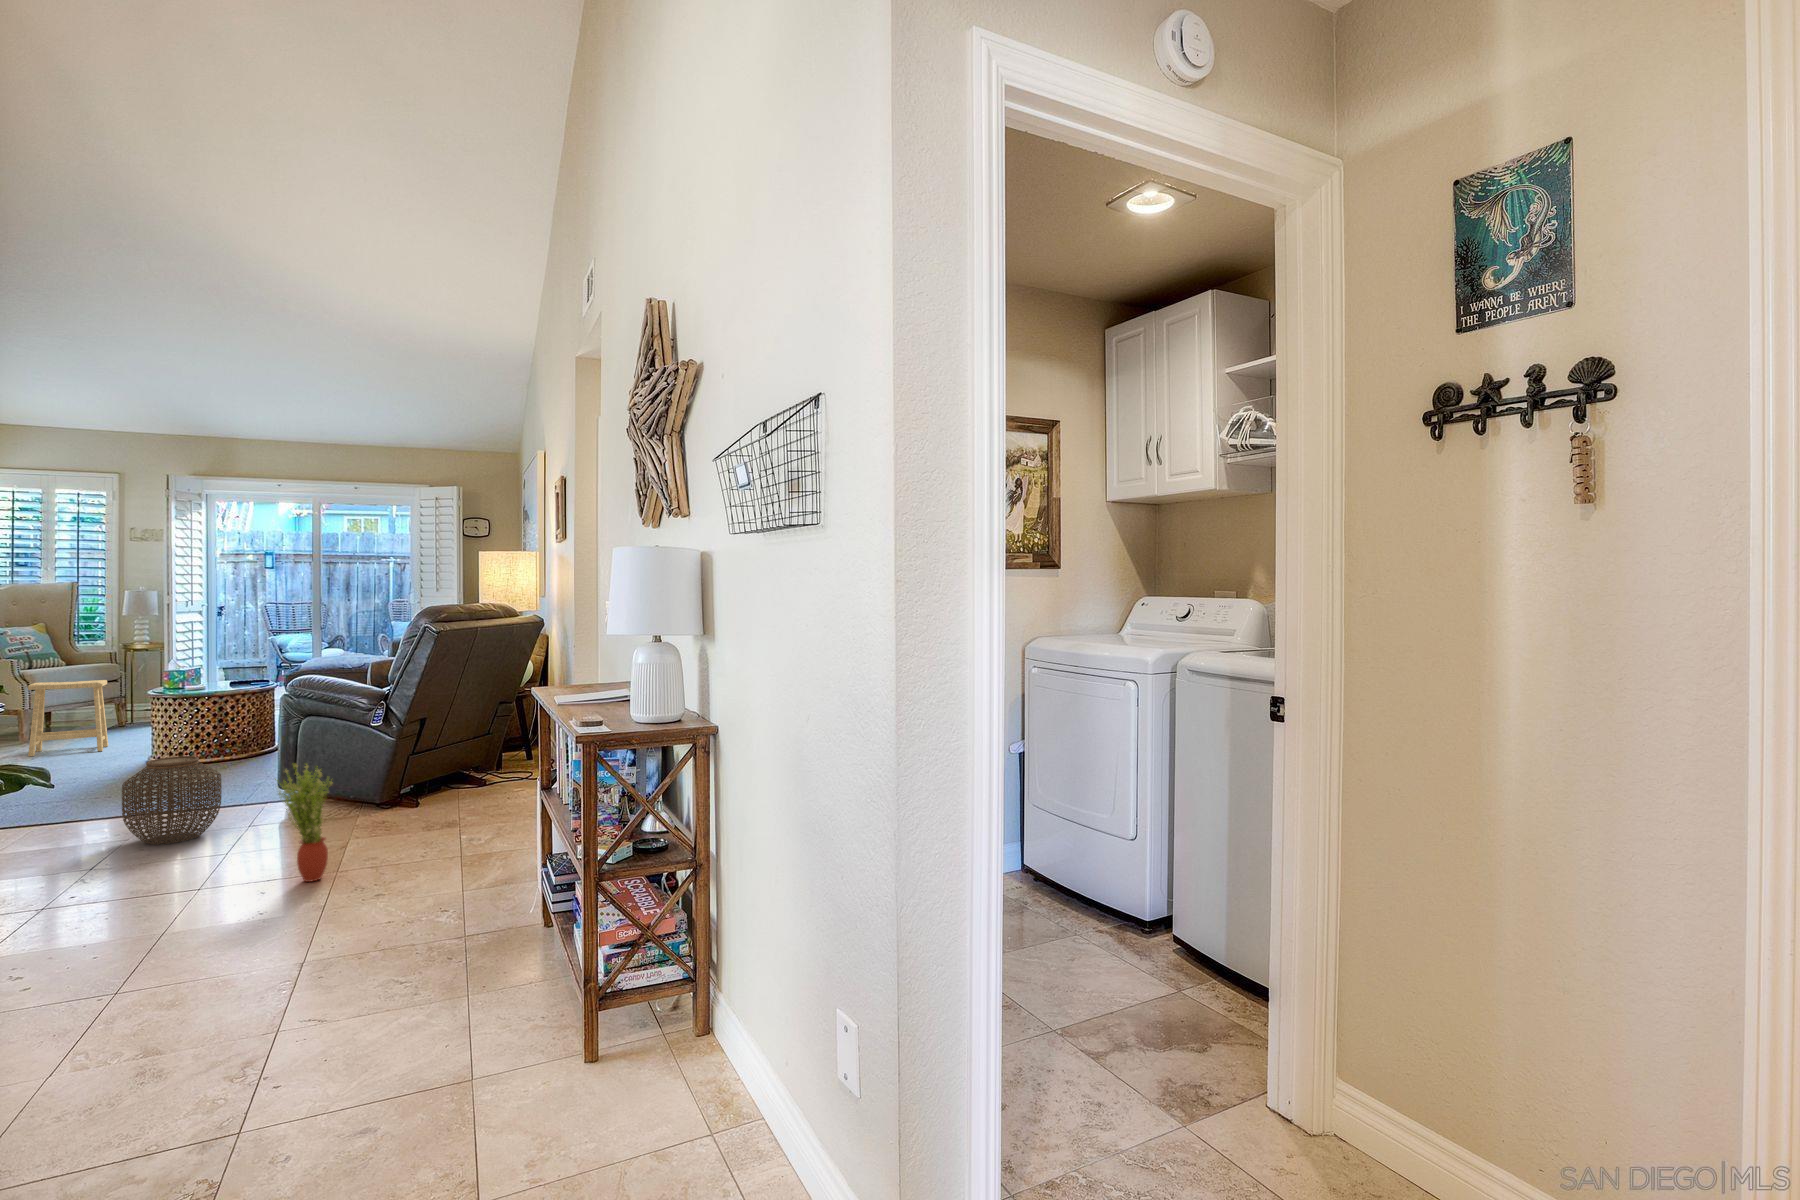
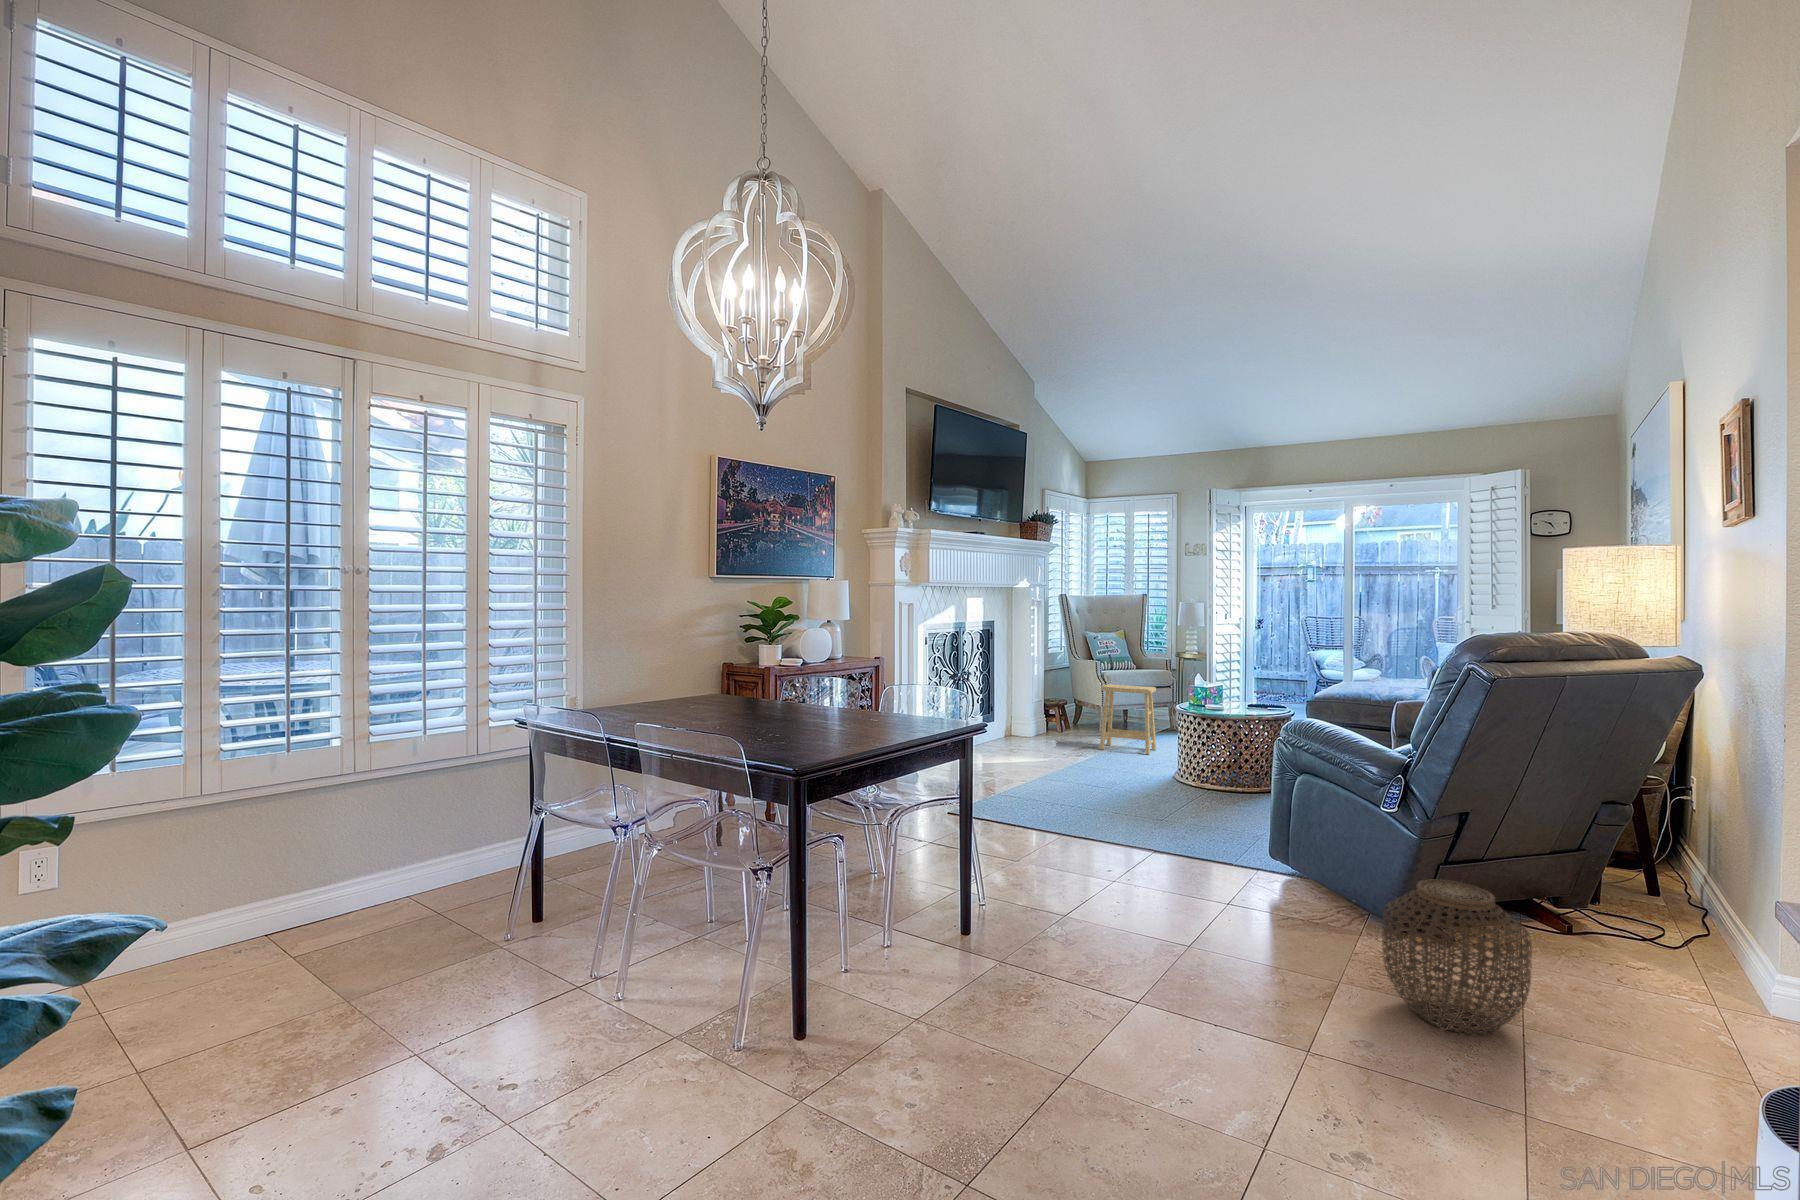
woven basket: present [122,756,222,845] -> present [1382,879,1531,1034]
potted plant: present [275,764,332,882] -> none [1224,867,1302,1064]

